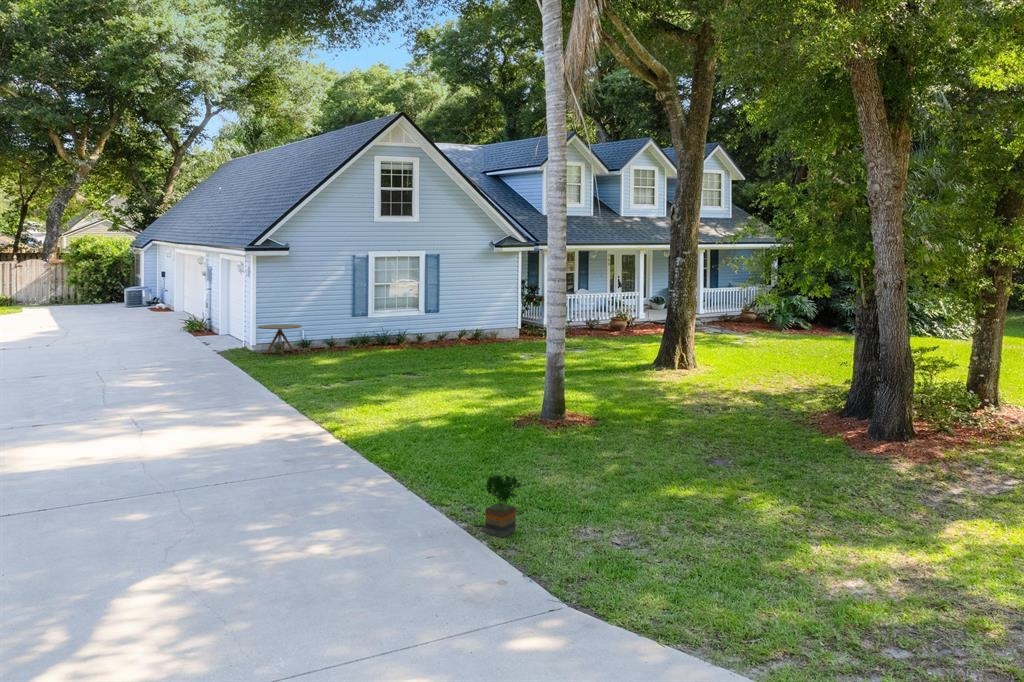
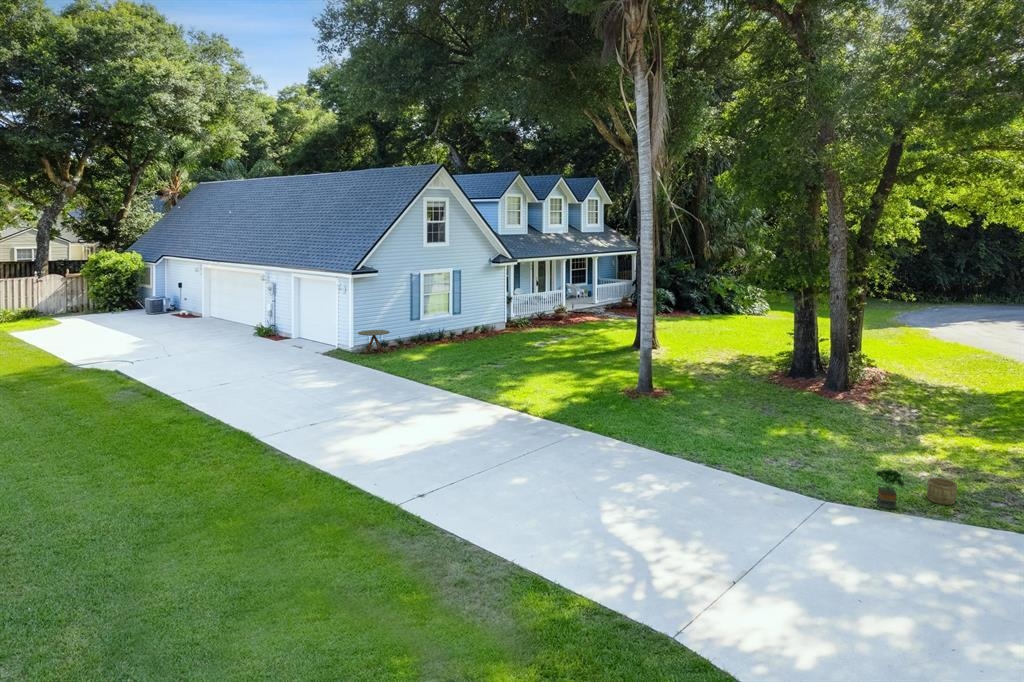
potted tree: present [485,475,522,537] -> present [876,470,904,508]
wooden bucket: none [743,587,802,651] -> present [927,478,958,505]

